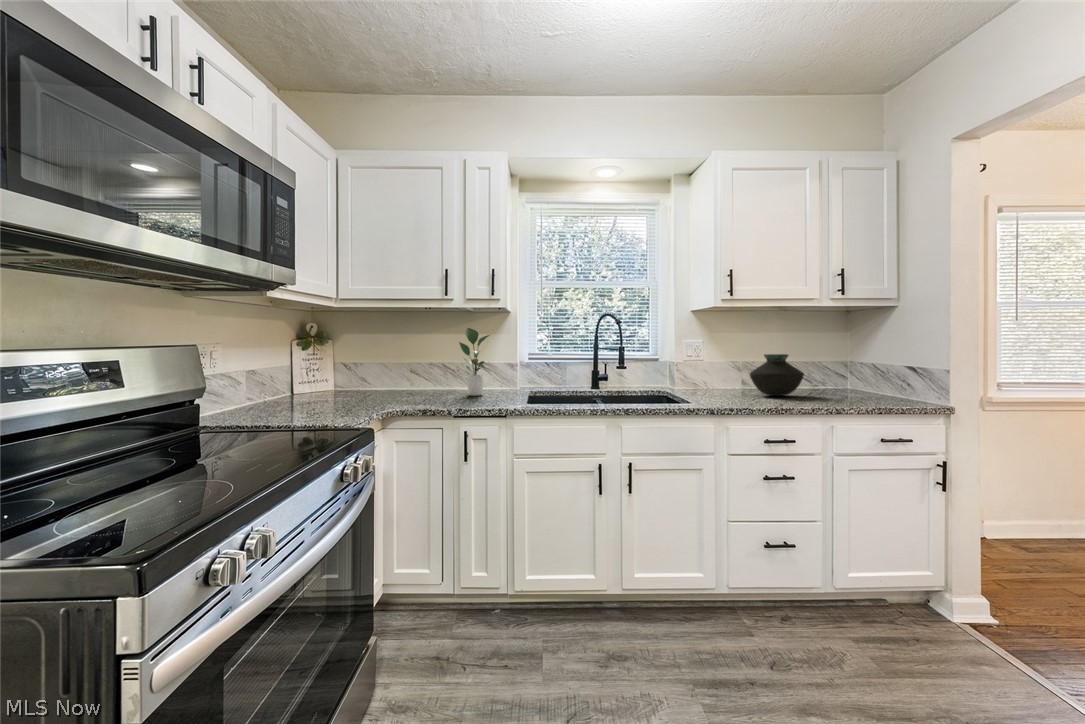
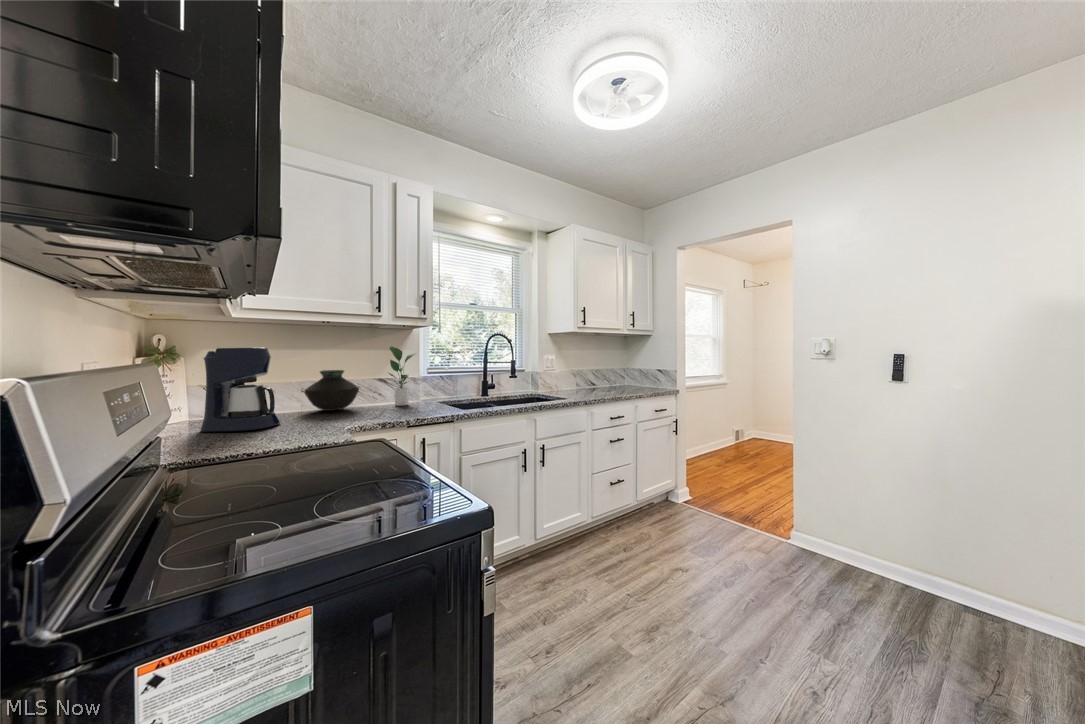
coffee maker: none [283,327,345,404] -> present [200,347,280,432]
vase: present [750,354,804,396] -> present [305,370,359,411]

